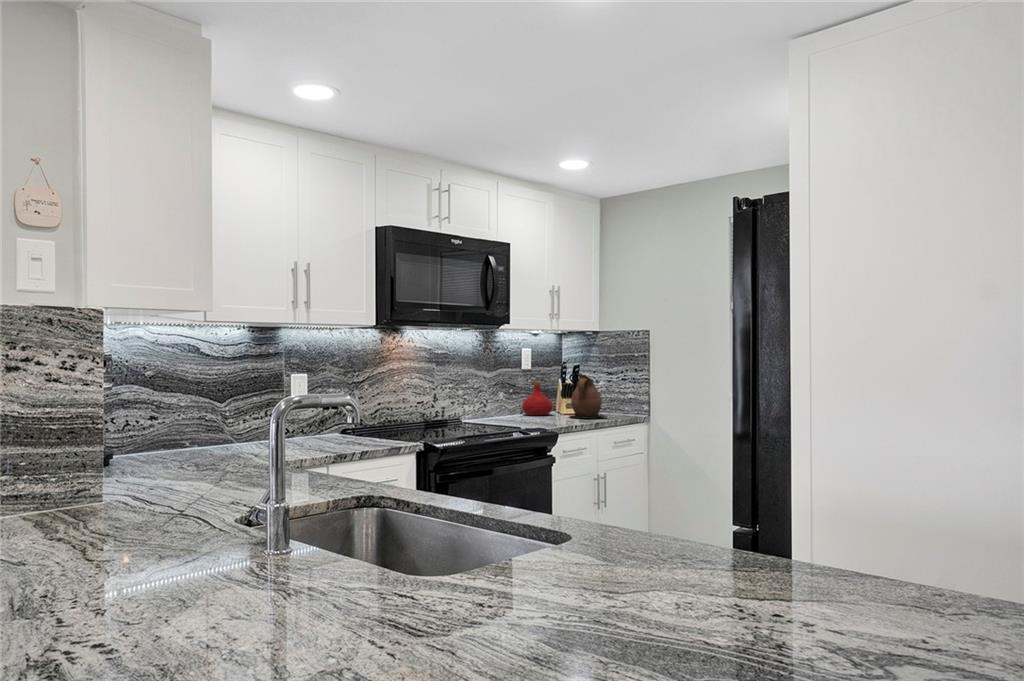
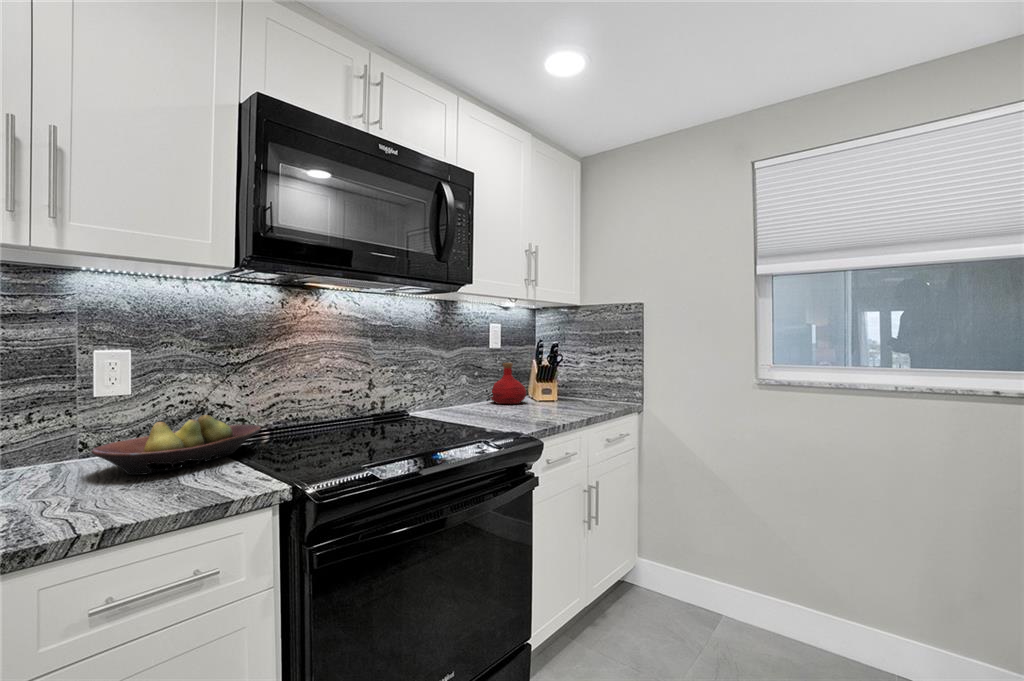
ceramic pitcher: present [570,375,607,418] -> none [544,355,595,410]
fruit bowl: none [318,412,388,441] -> present [91,415,261,475]

